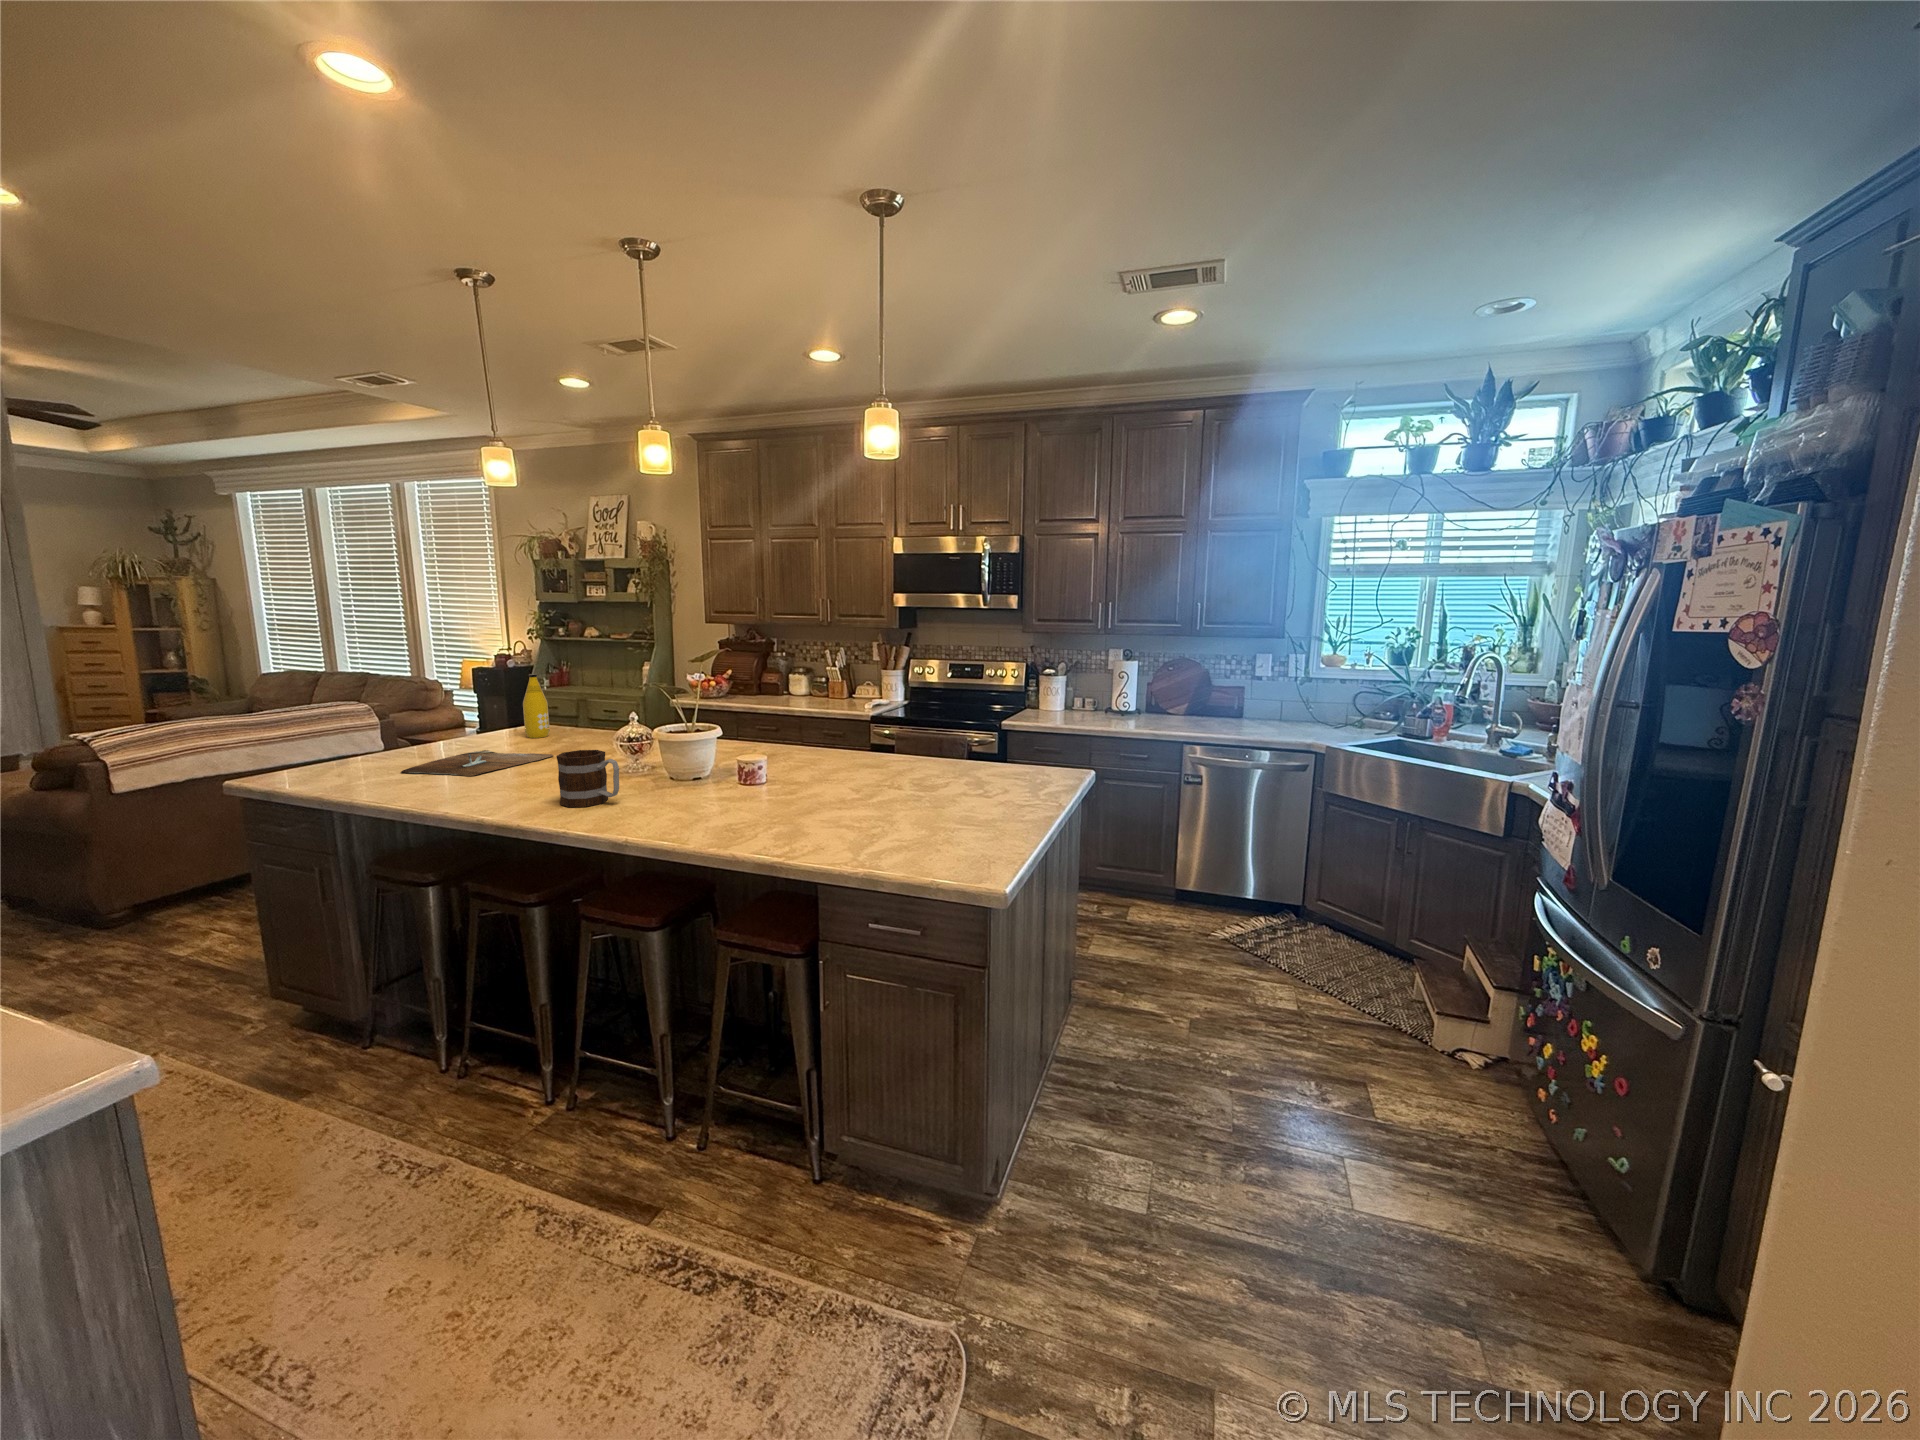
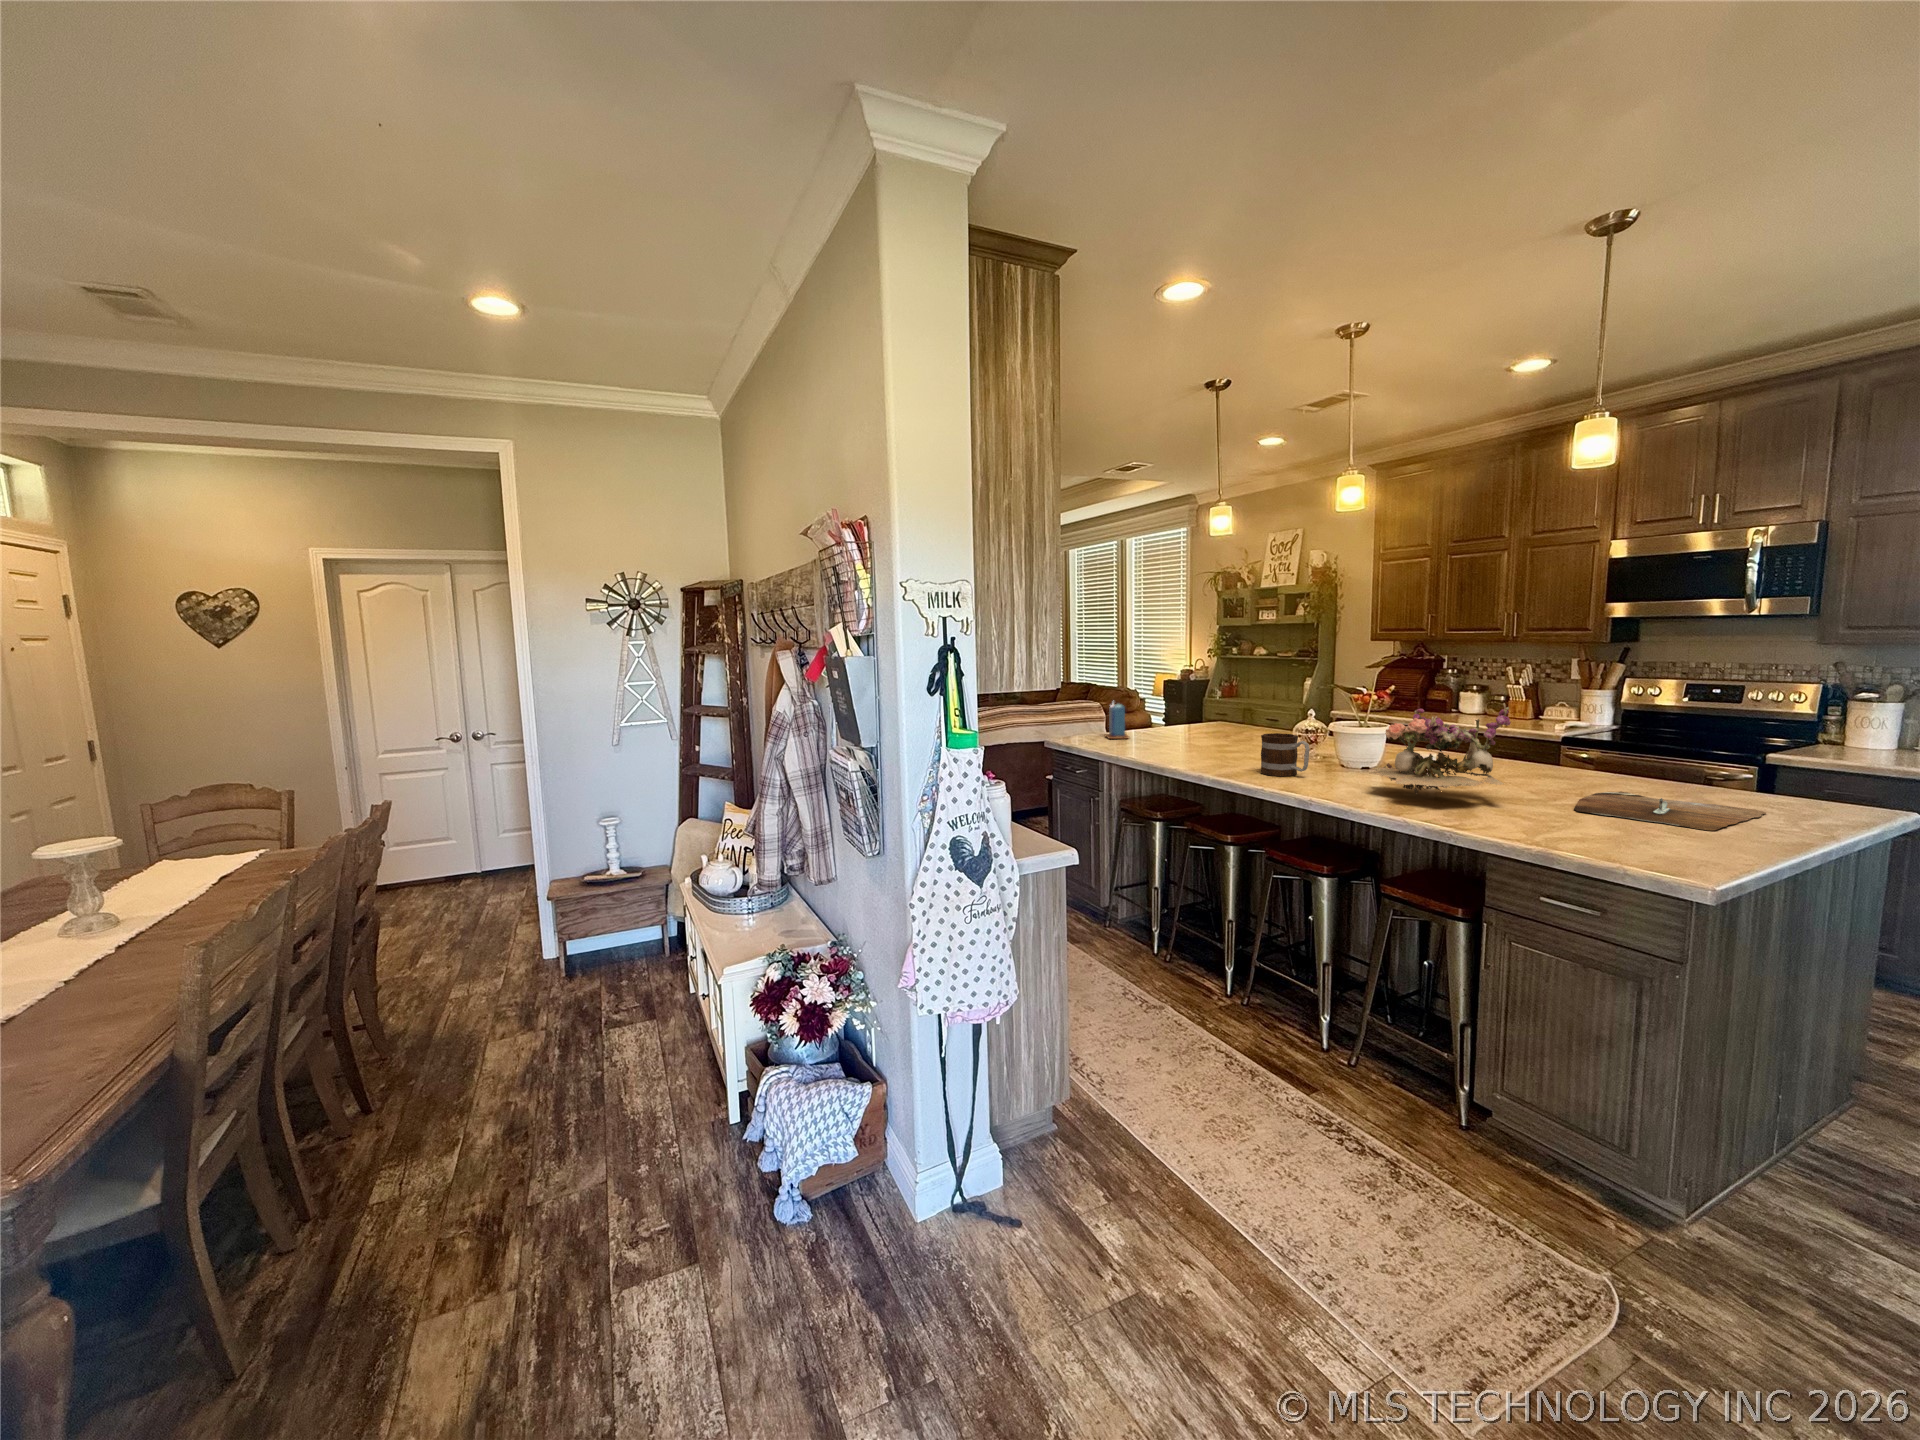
bottle: present [523,674,550,738] -> none [1218,679,1237,730]
flower arrangement: none [686,707,820,811] -> present [1370,707,1511,794]
candle: none [337,713,380,771] -> present [1105,704,1129,739]
cutting board: present [401,750,553,776] -> present [1574,791,1766,830]

